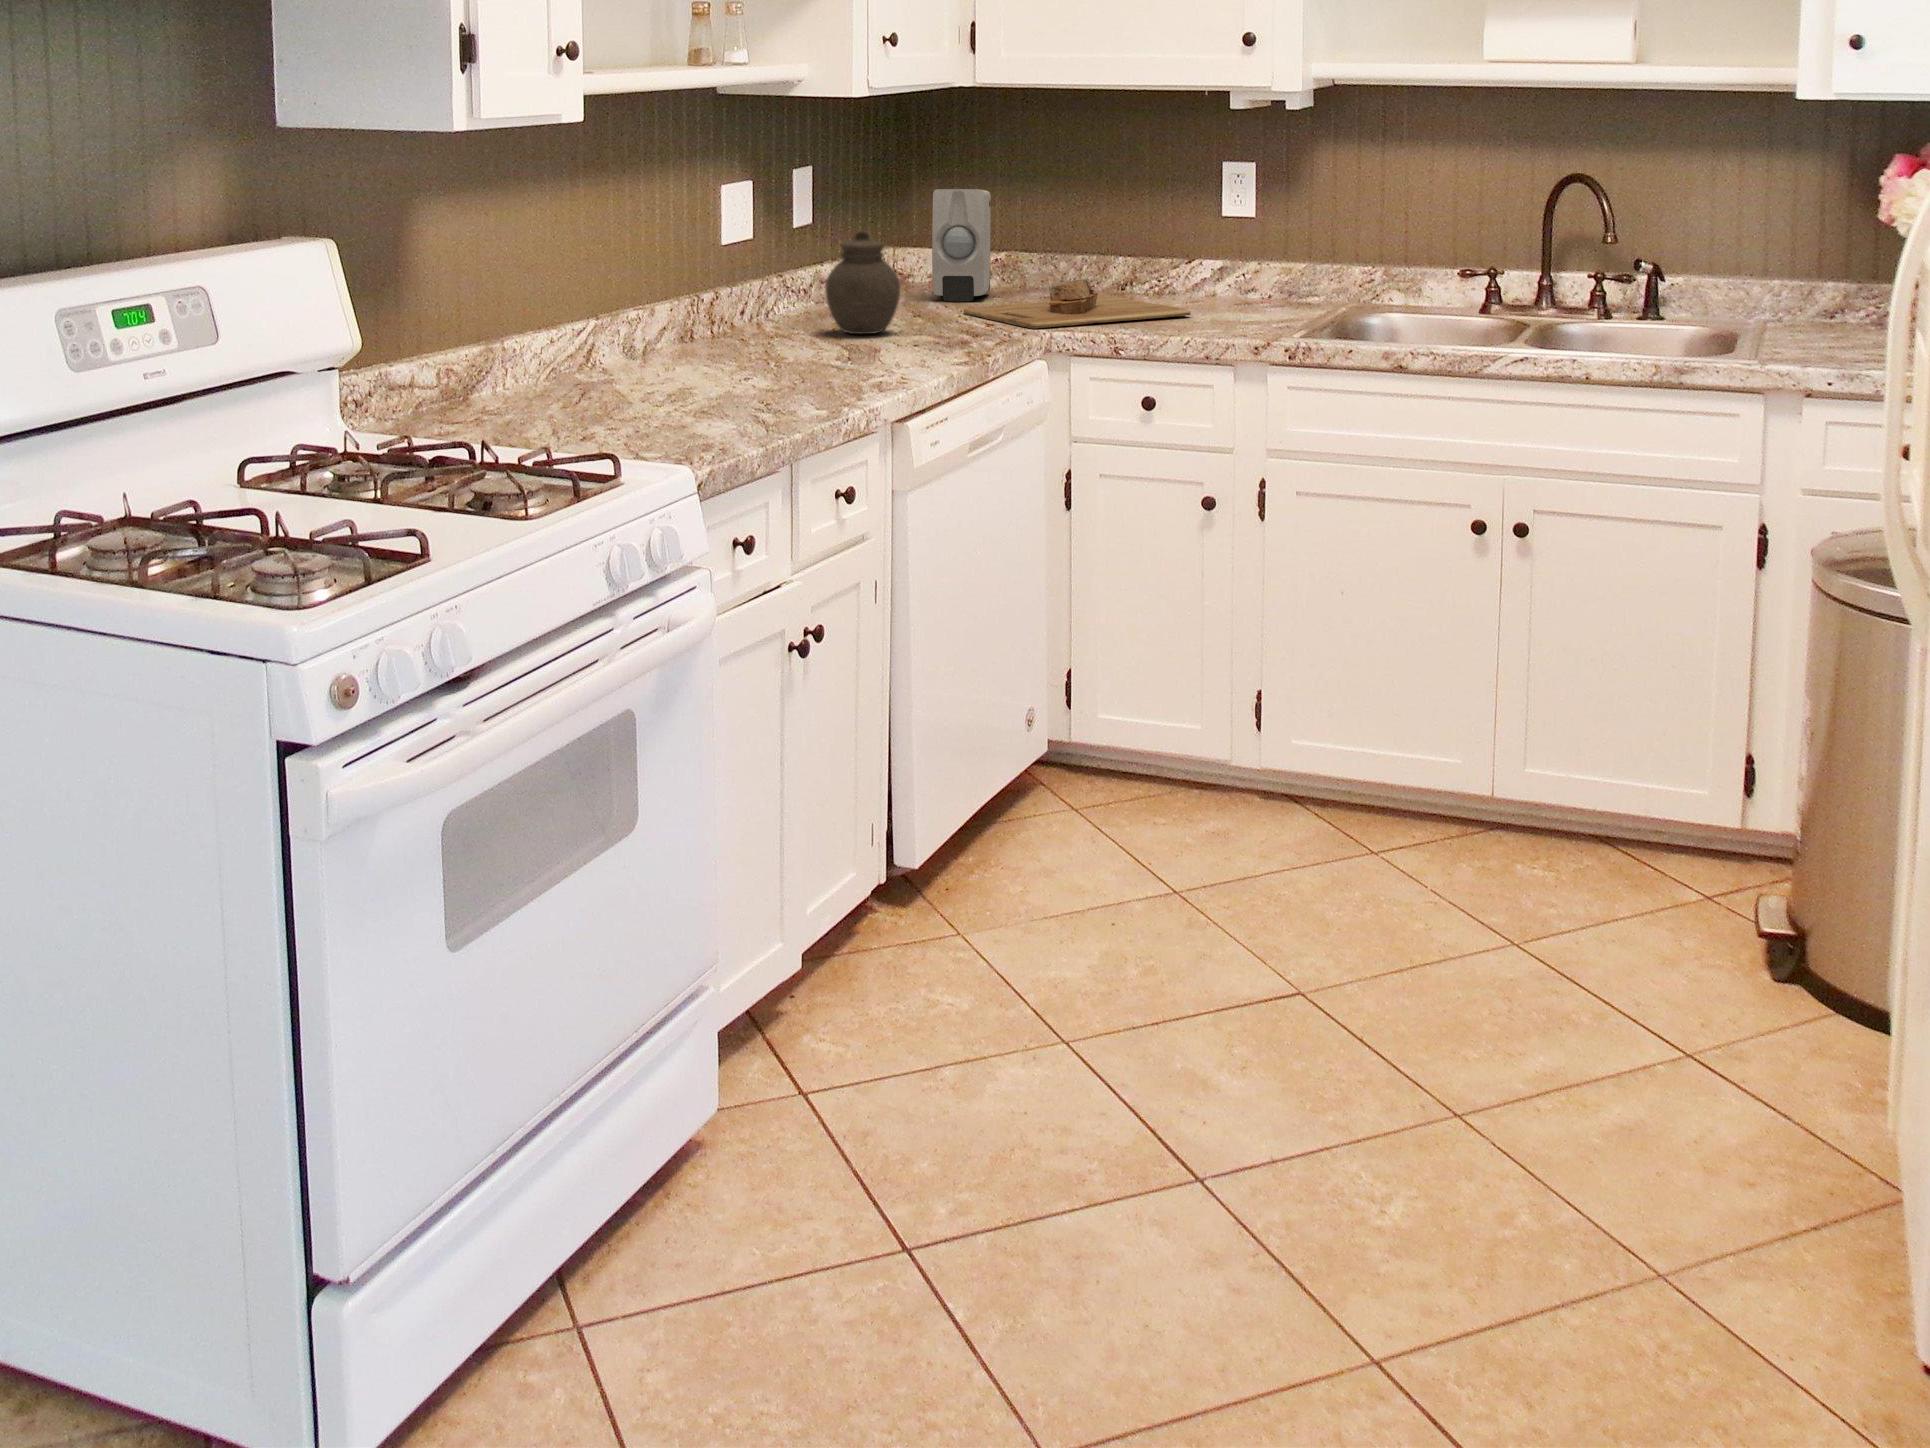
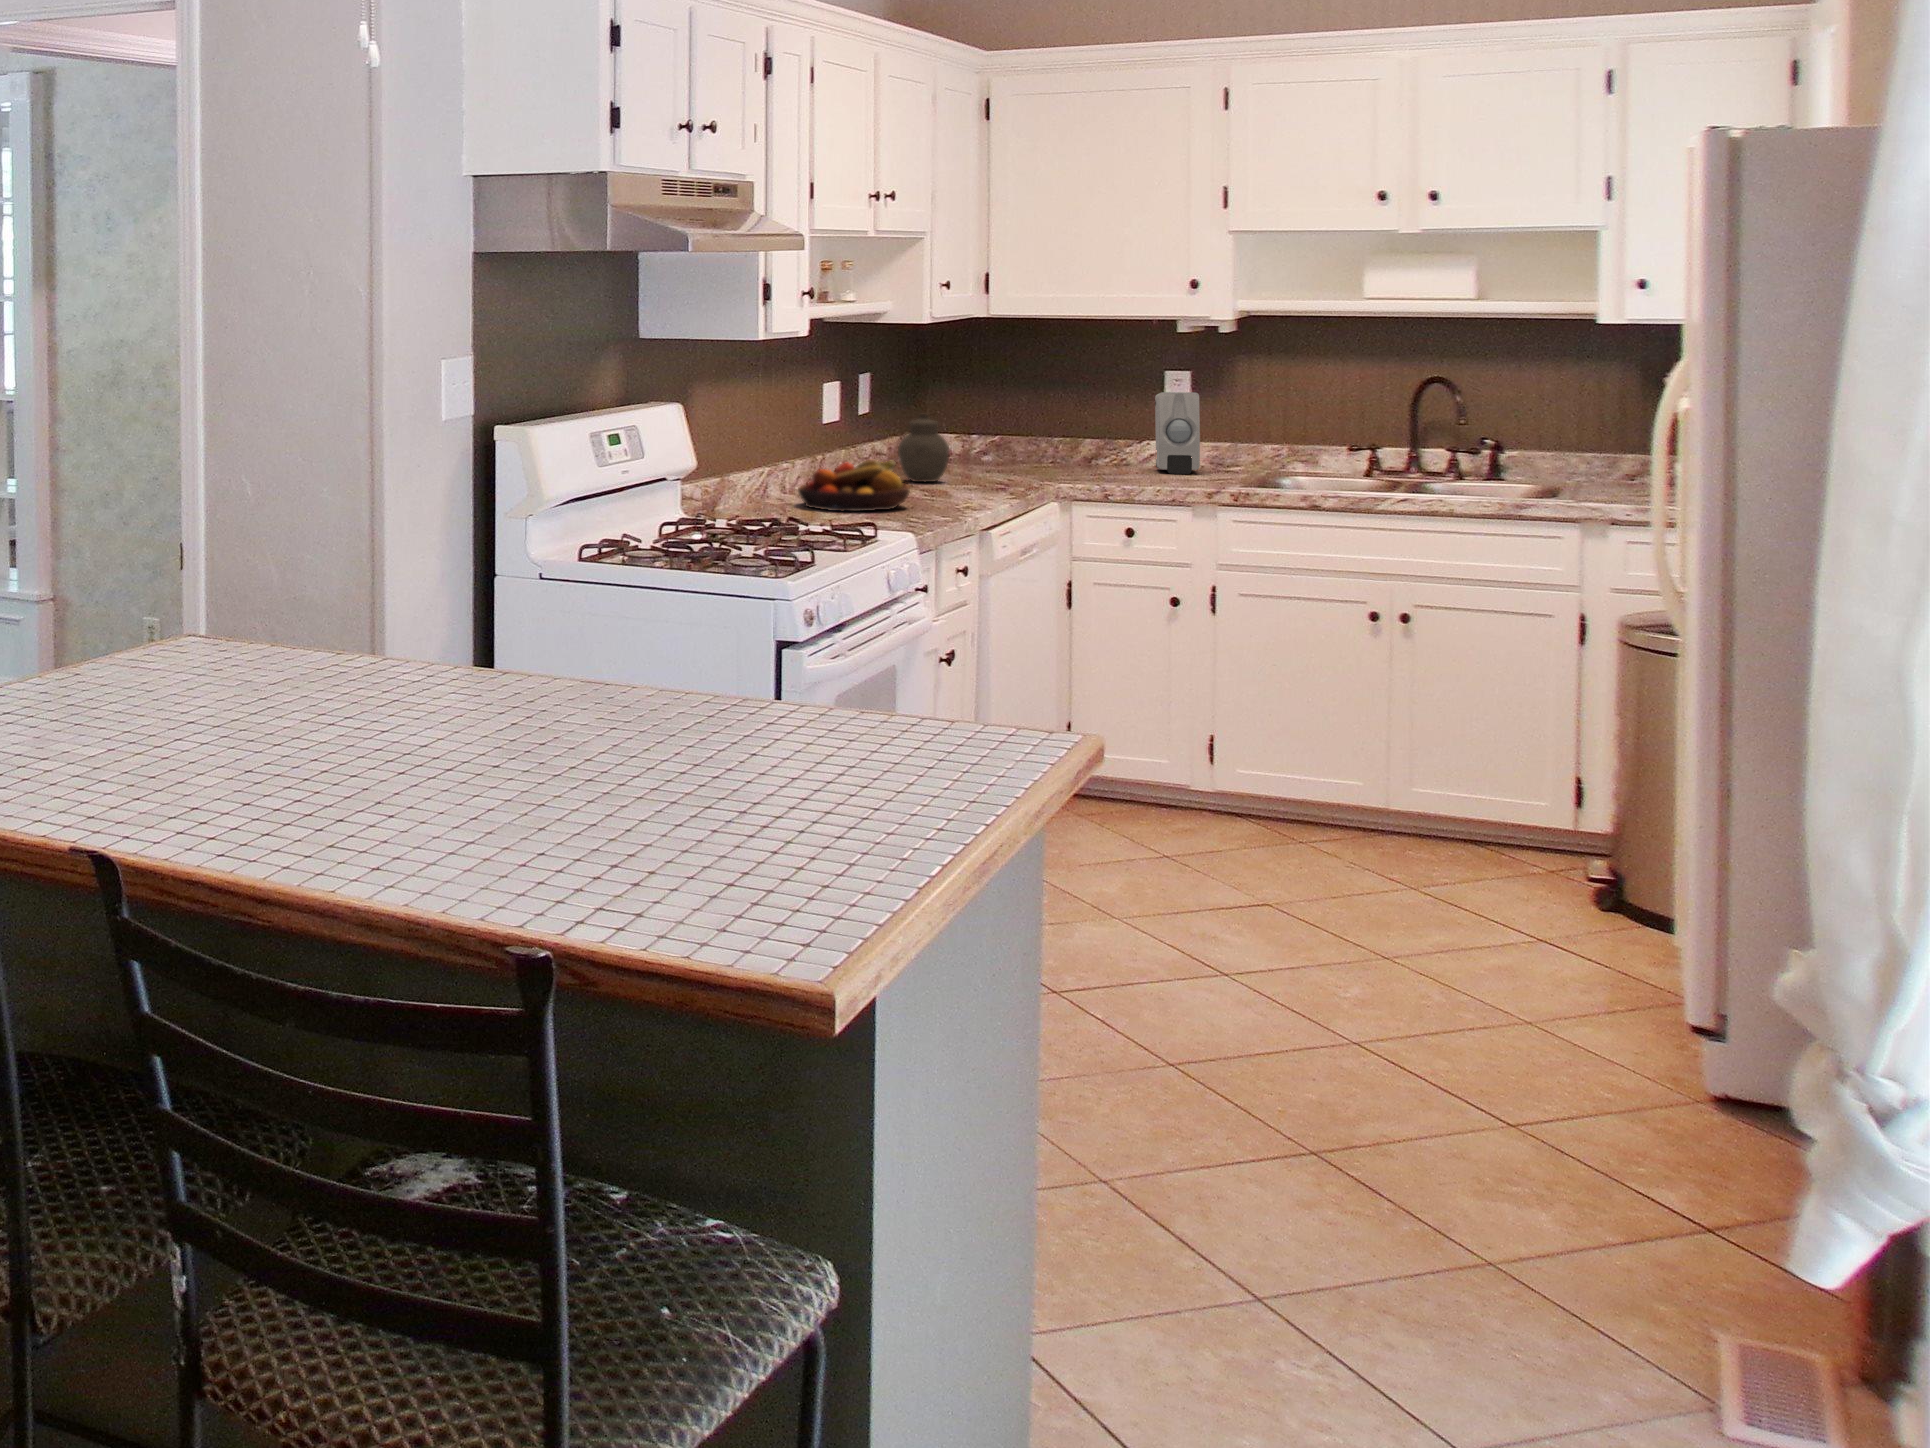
soap dispenser: present [932,189,991,301] -> present [1155,392,1200,474]
cutting board: present [964,279,1191,329] -> none [981,451,1148,482]
fruit bowl: none [601,315,779,406] -> present [798,460,910,511]

